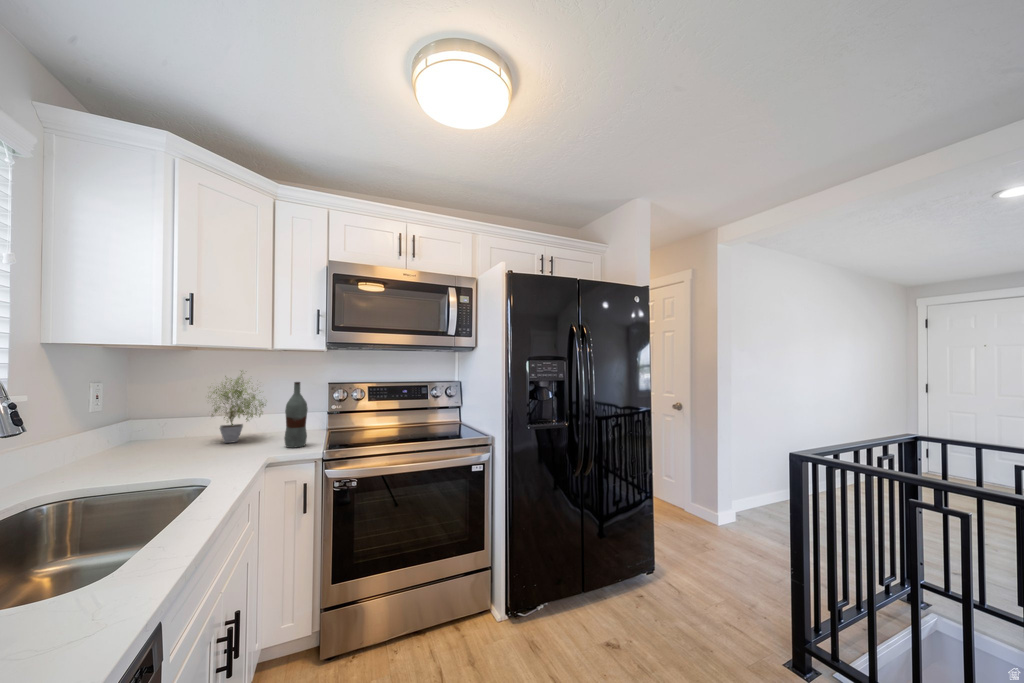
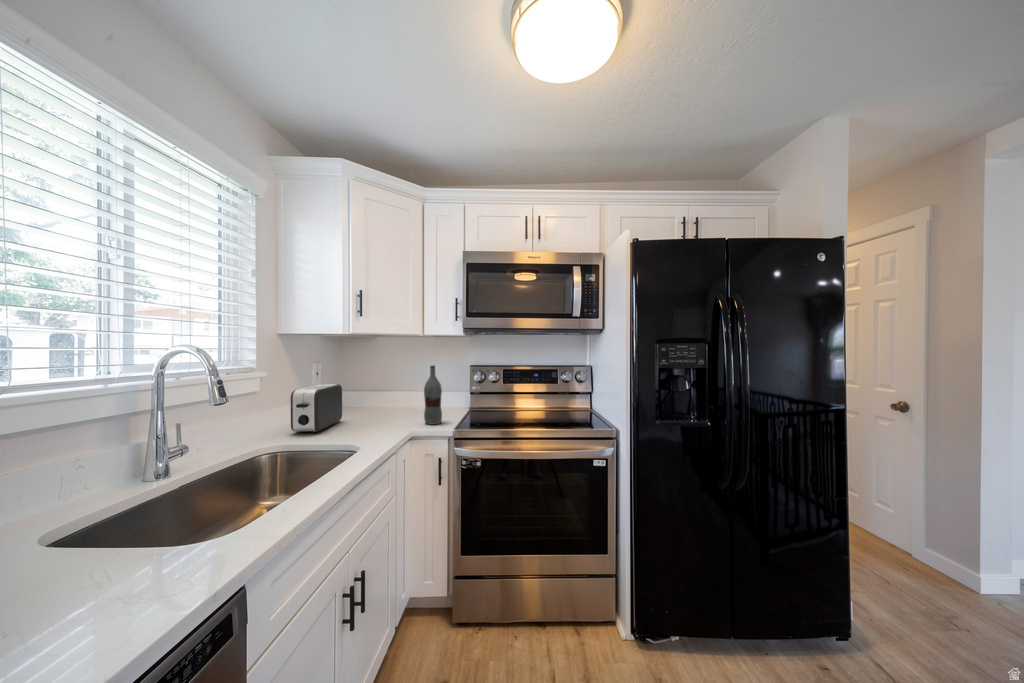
potted plant: present [212,371,264,443] -> none [368,354,417,416]
toaster: none [94,407,166,470] -> present [291,384,342,432]

